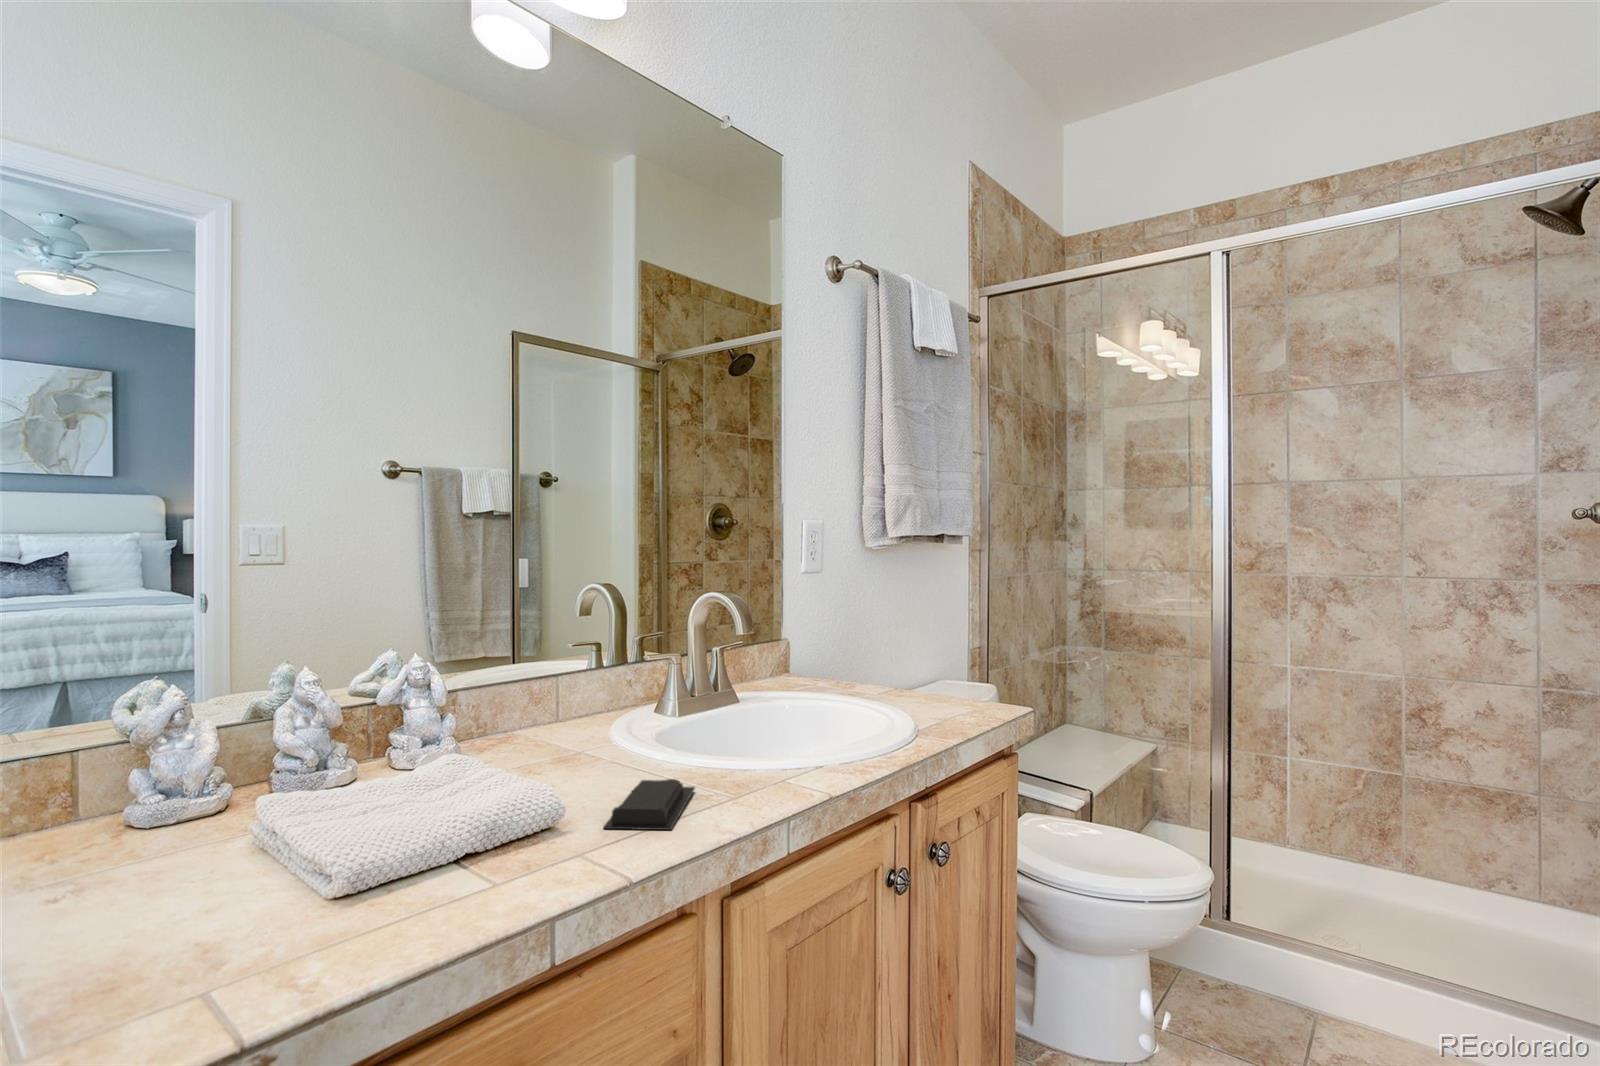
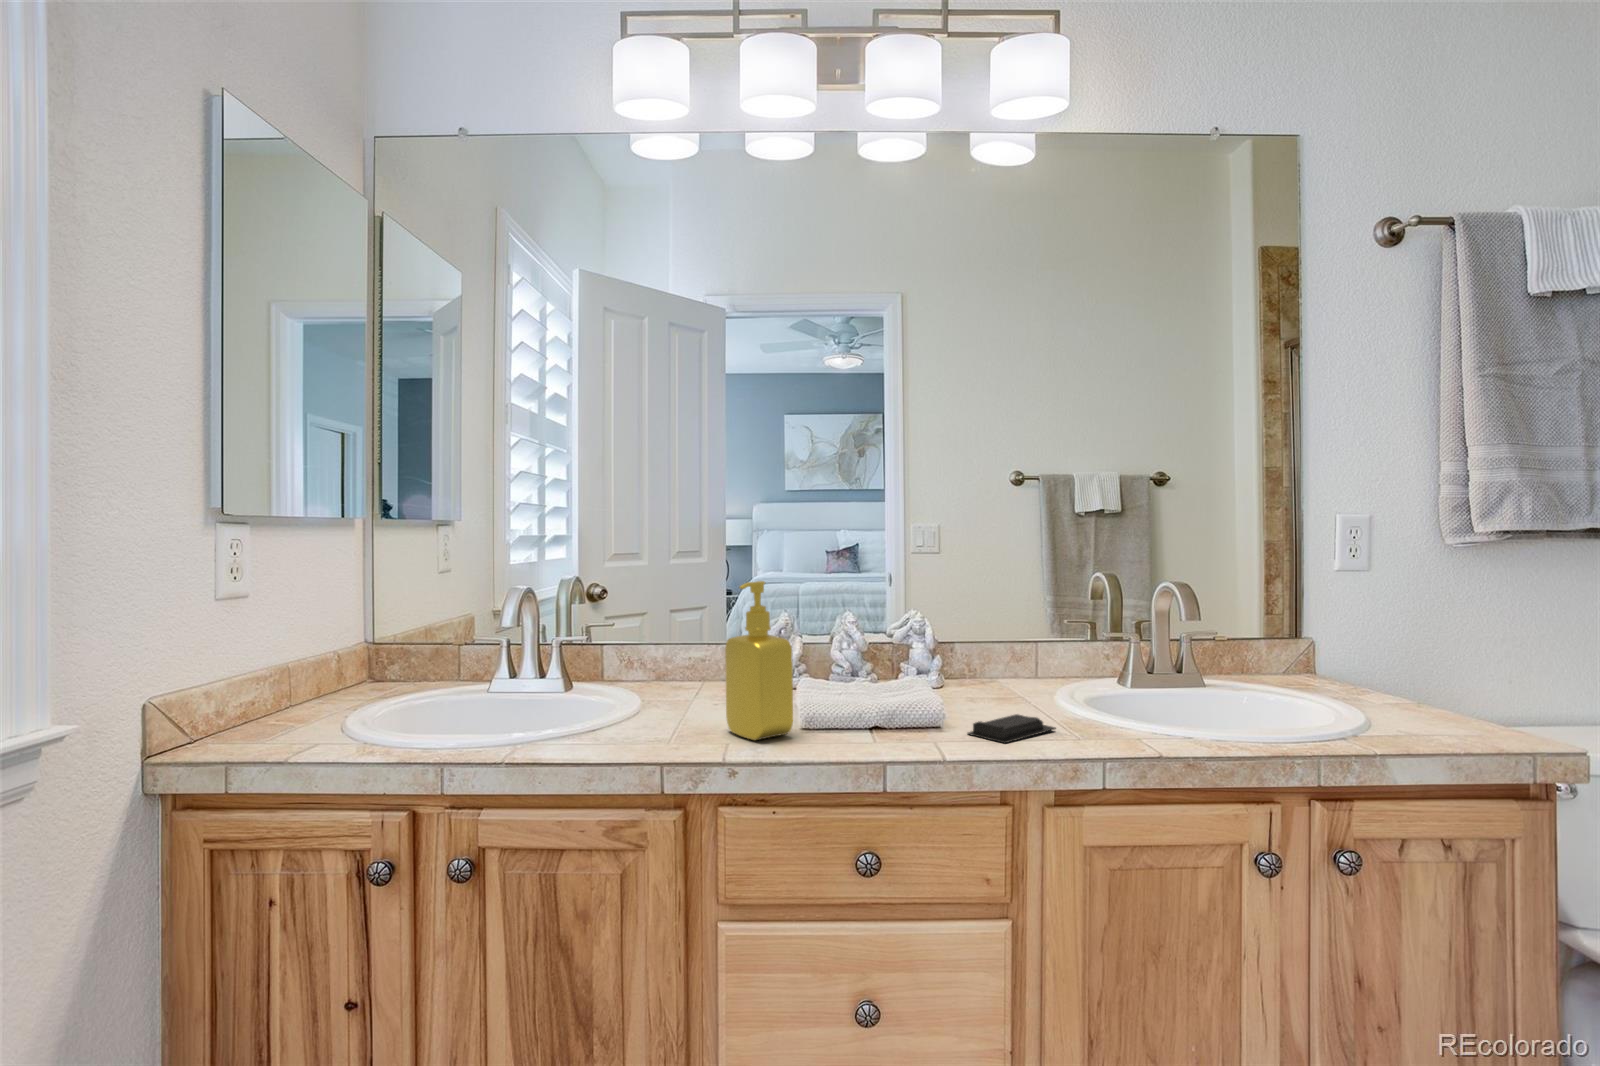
soap dispenser: none [136,627,326,973] -> present [725,581,793,740]

